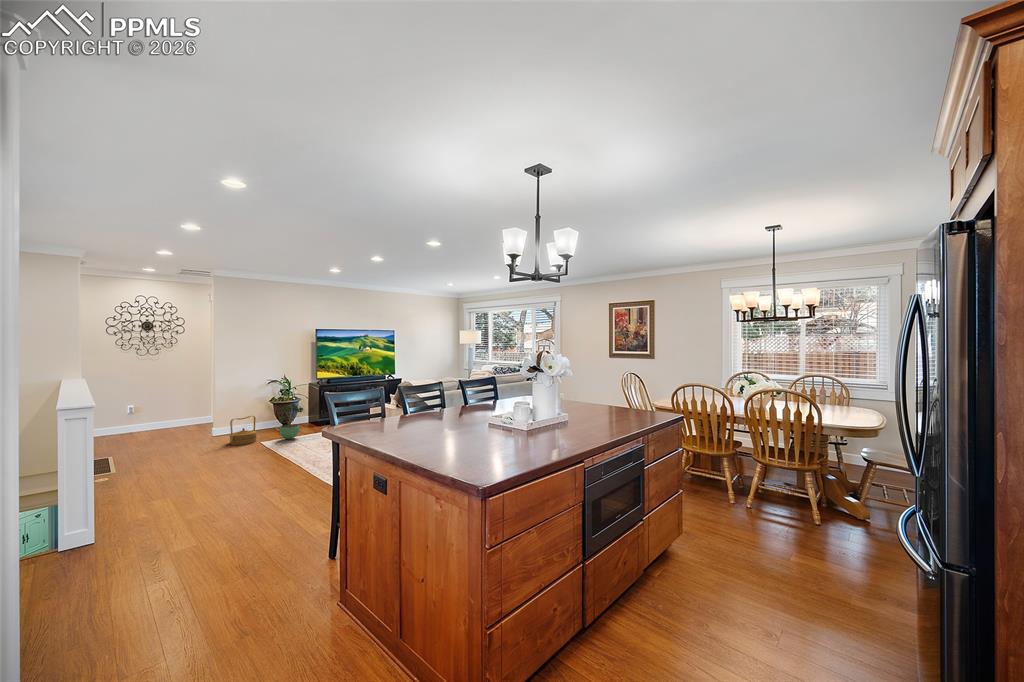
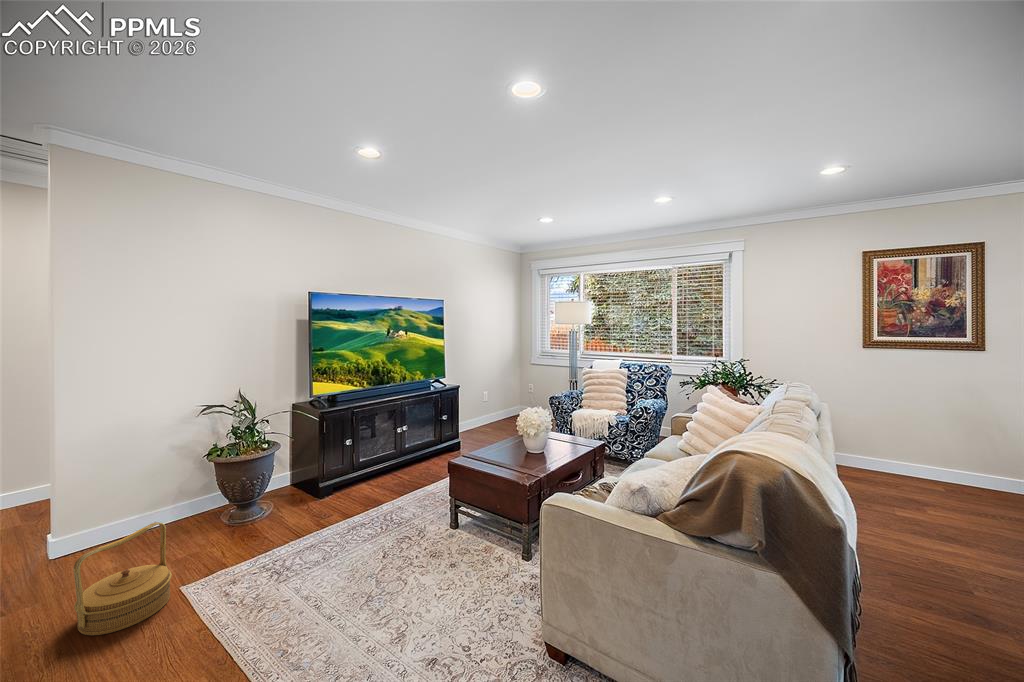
potted plant: present [279,404,303,439] -> none [241,479,306,578]

